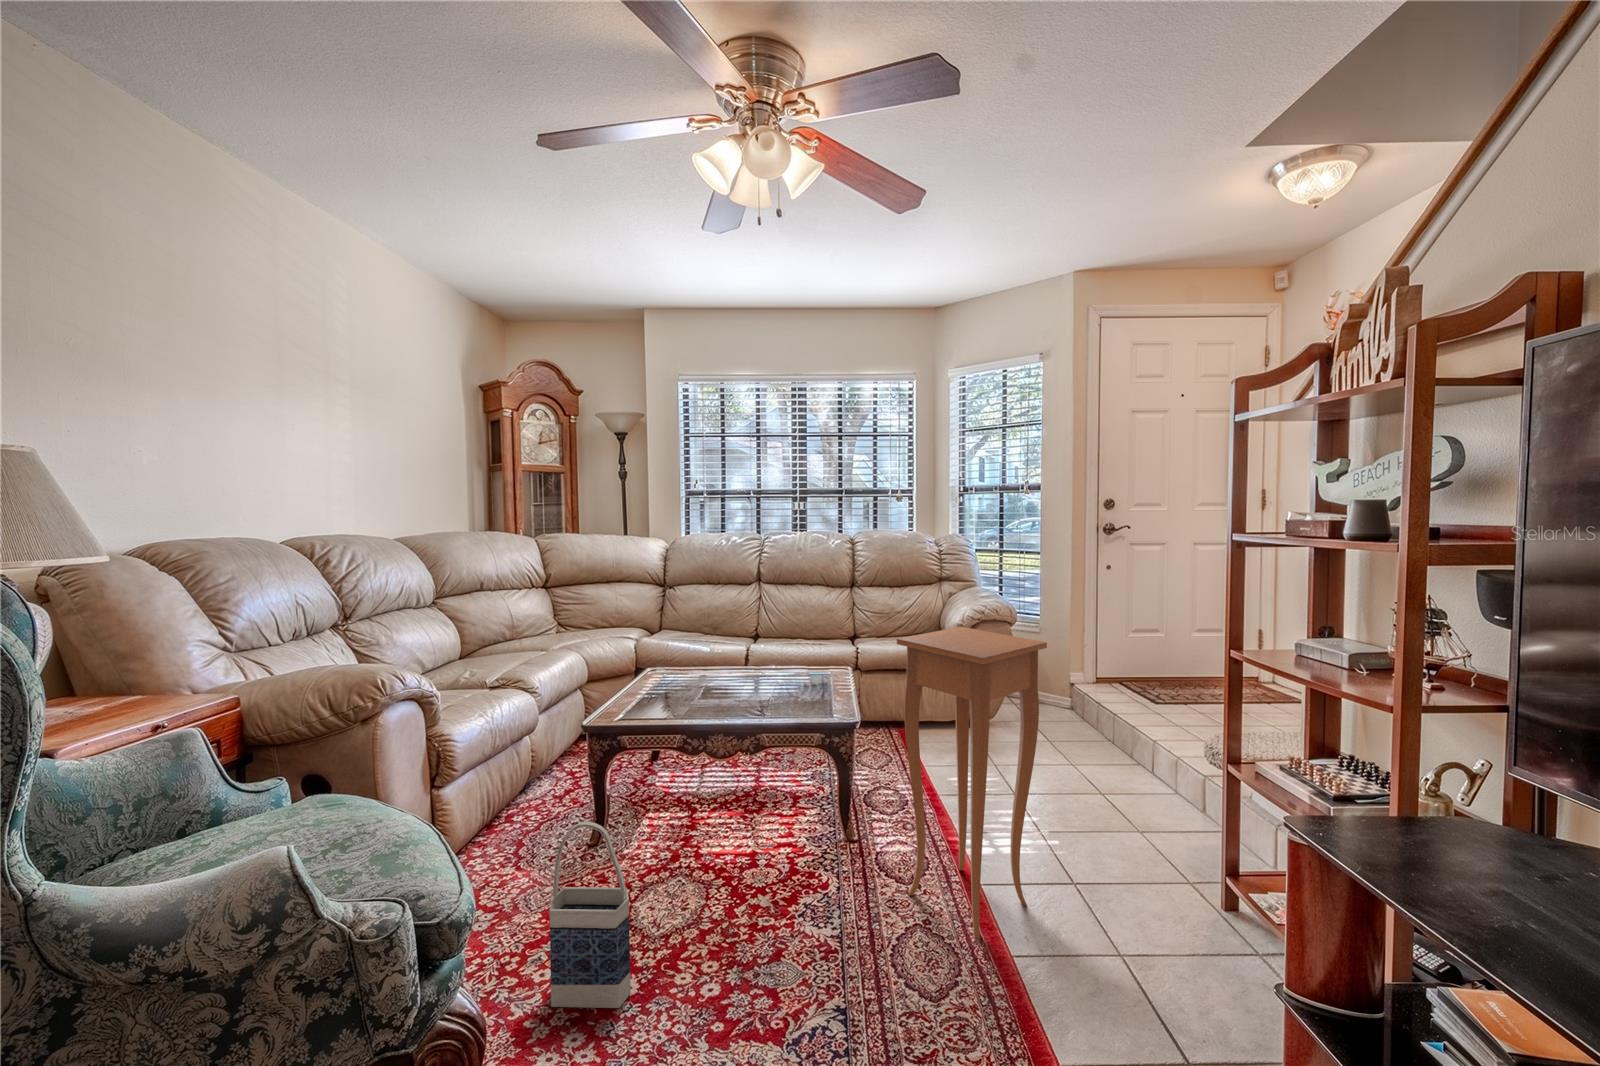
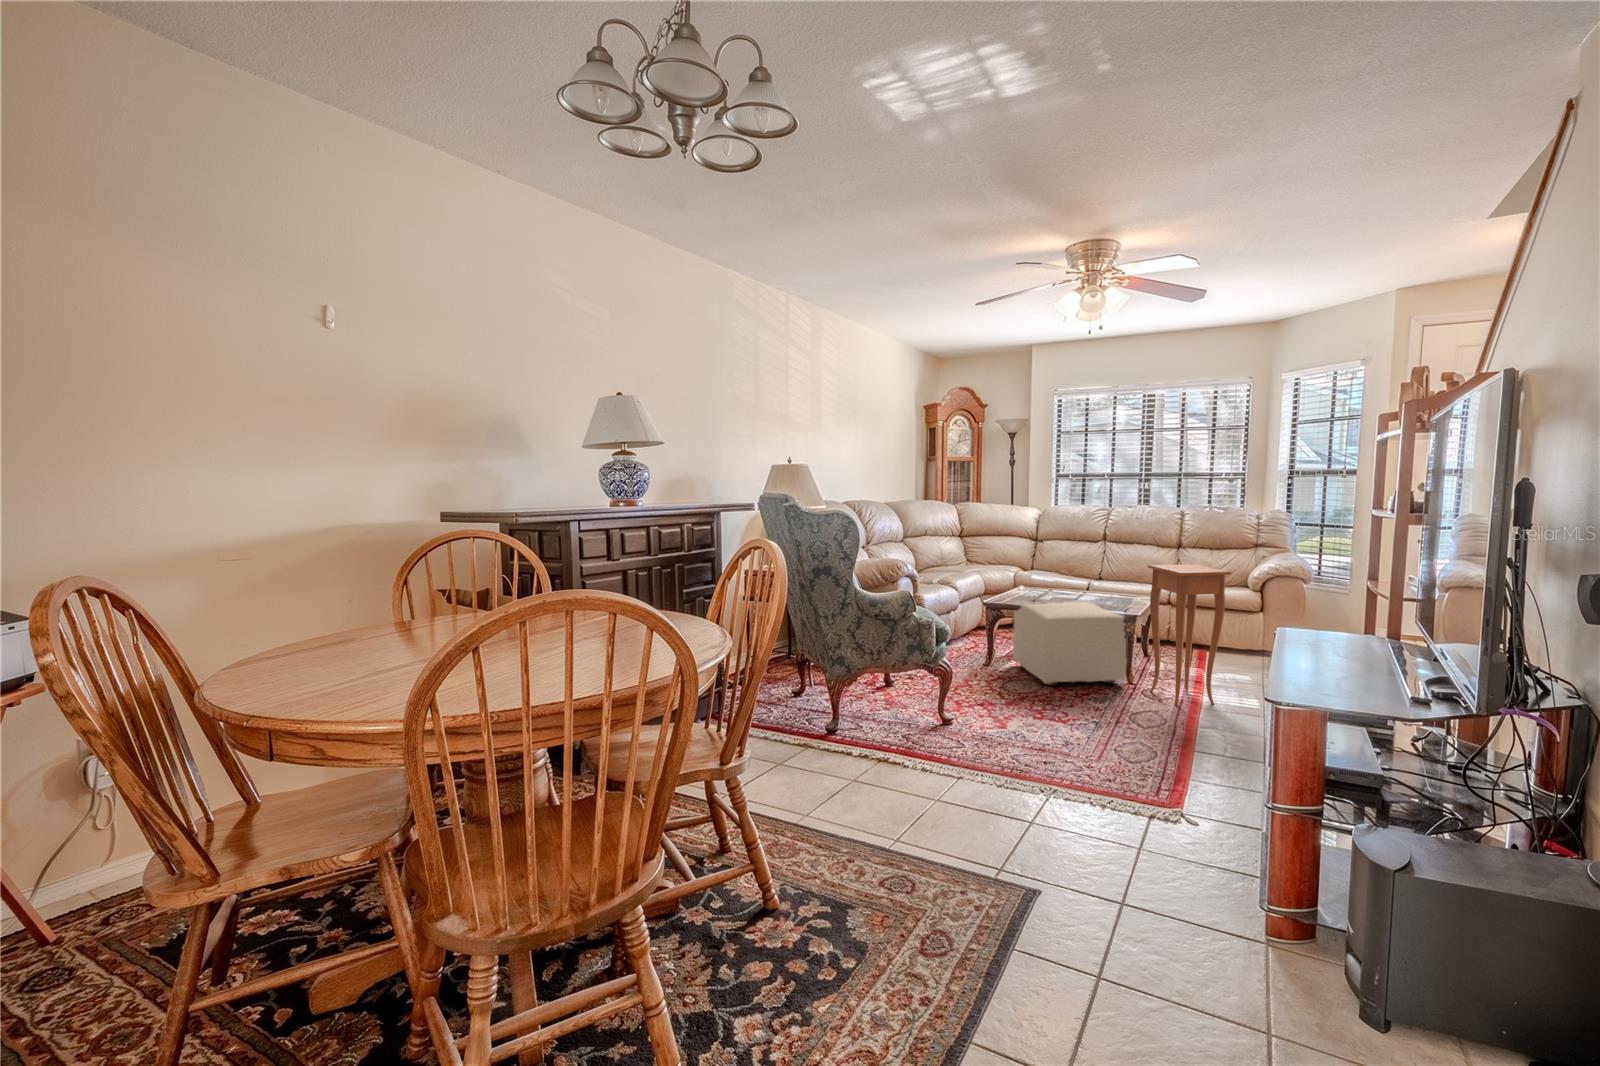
ottoman: none [633,706,862,948] -> present [1013,602,1127,686]
bag: present [550,822,631,1008] -> none [981,620,1012,690]

